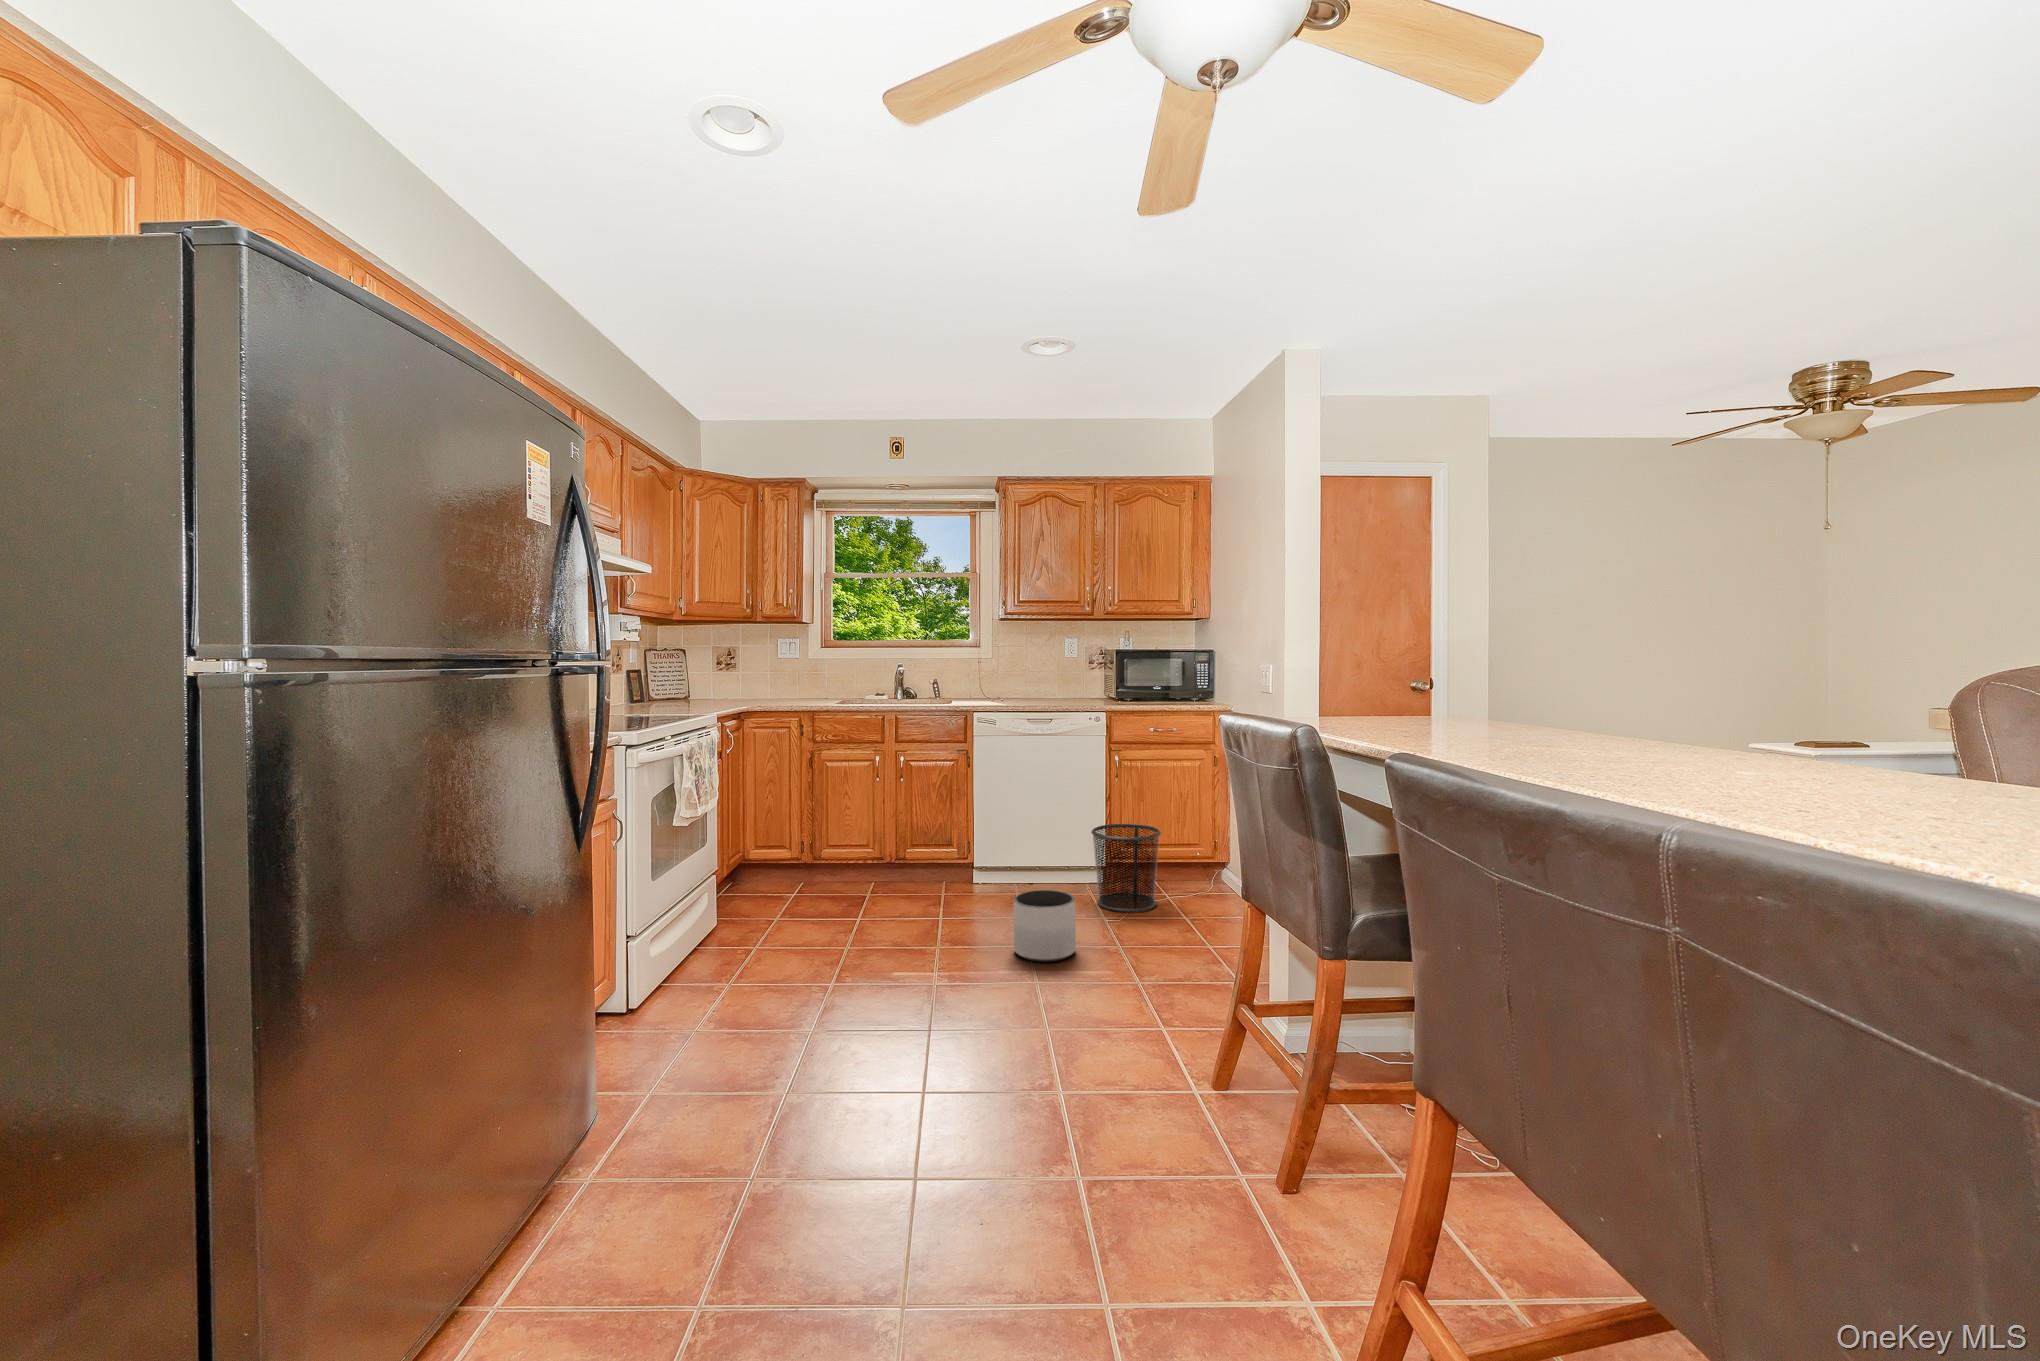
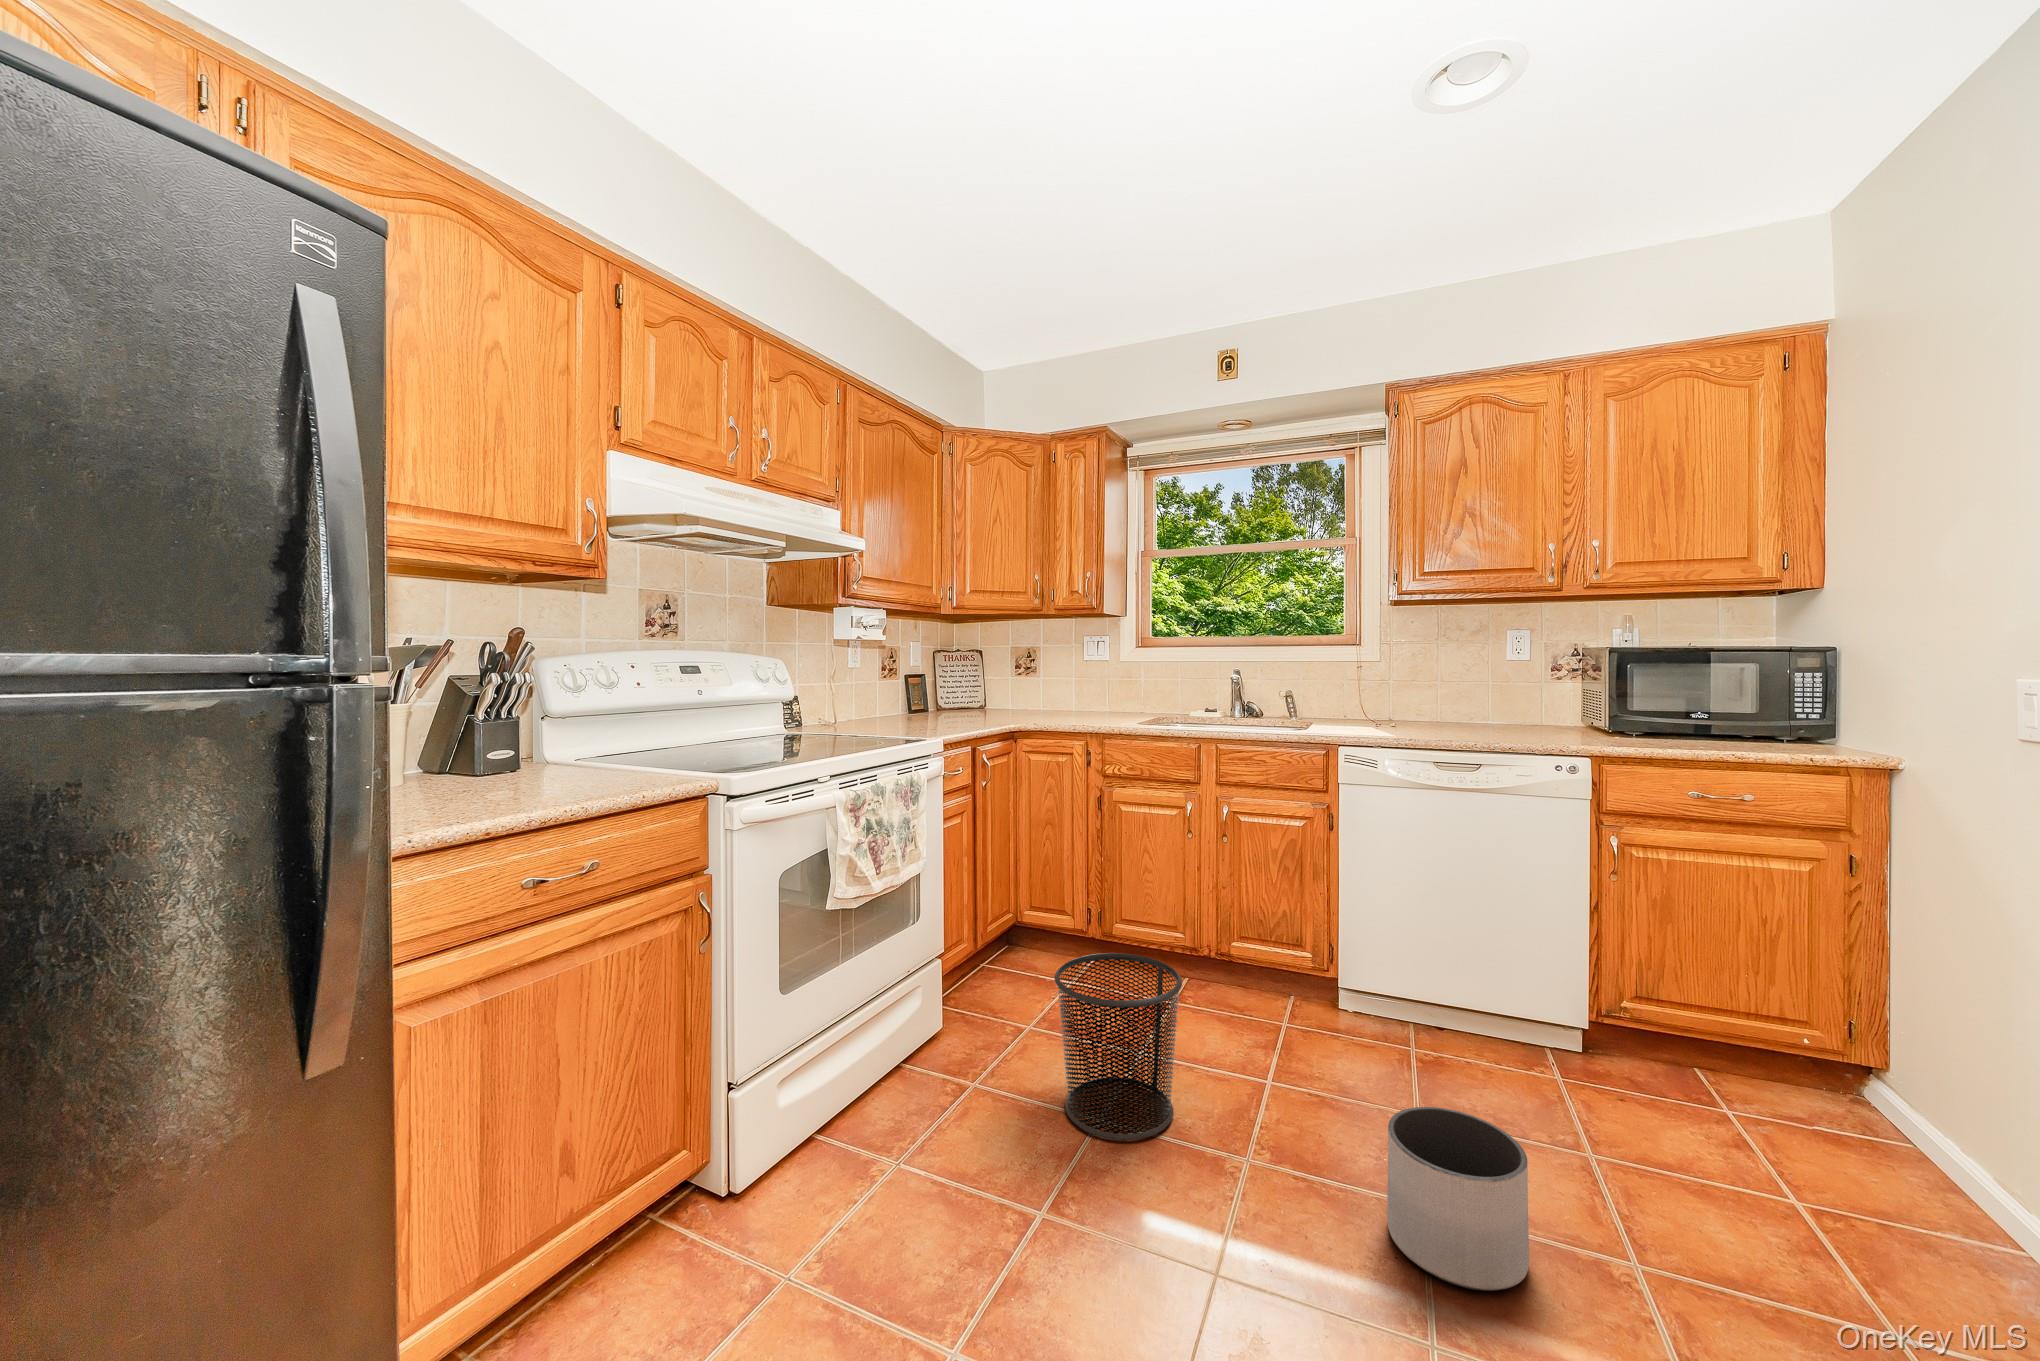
waste bin: present [1091,824,1161,912] -> present [1054,953,1182,1140]

